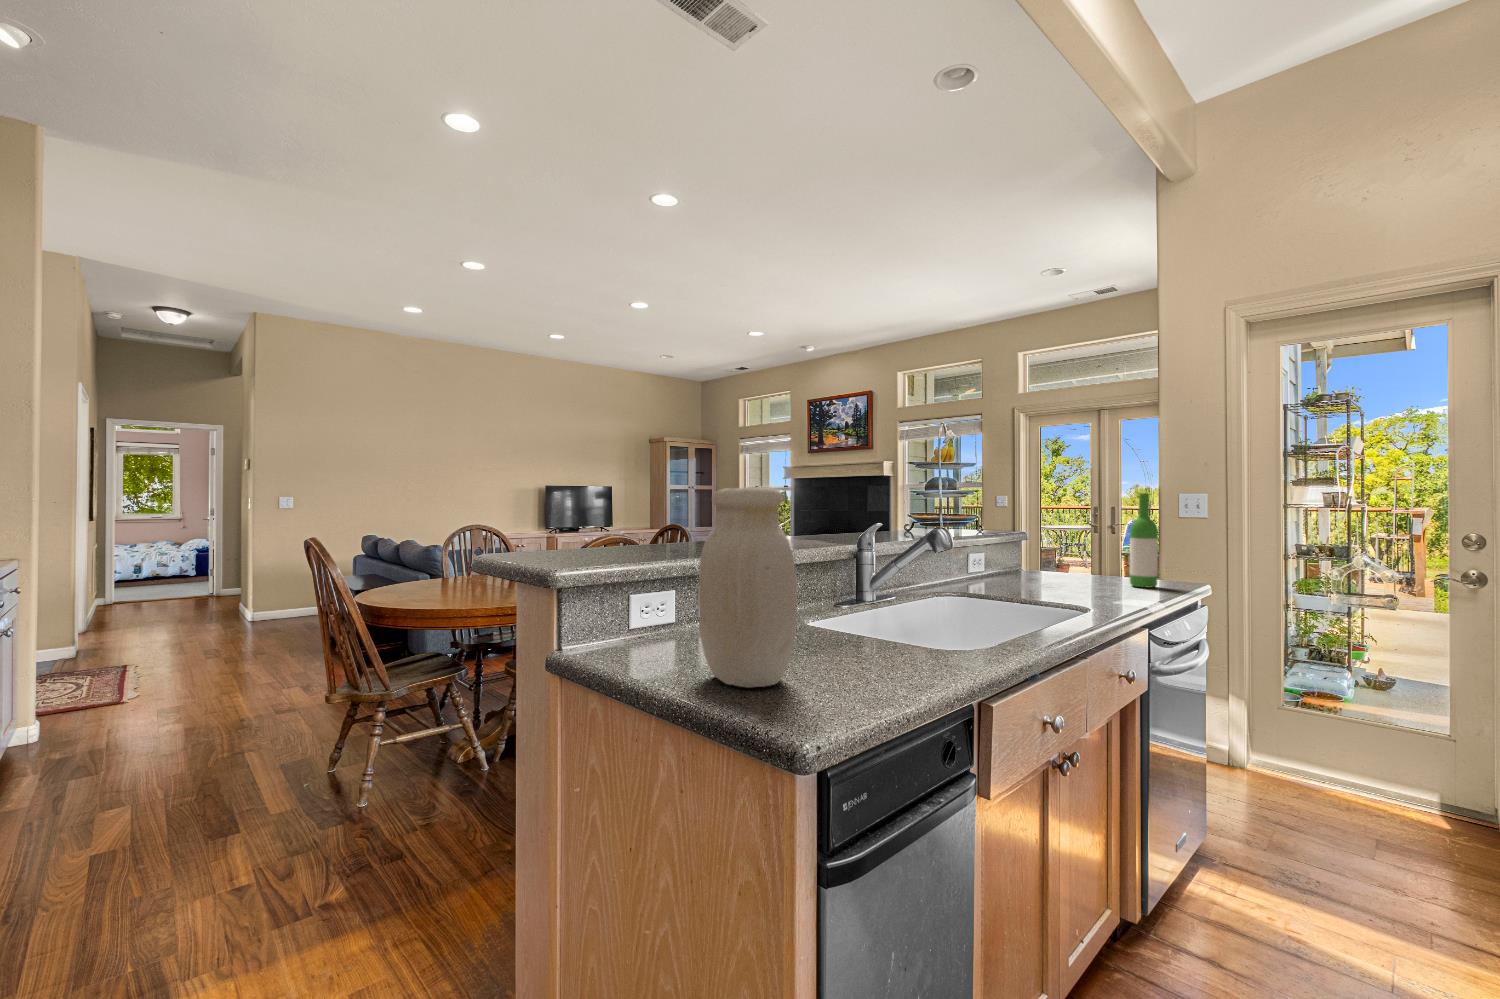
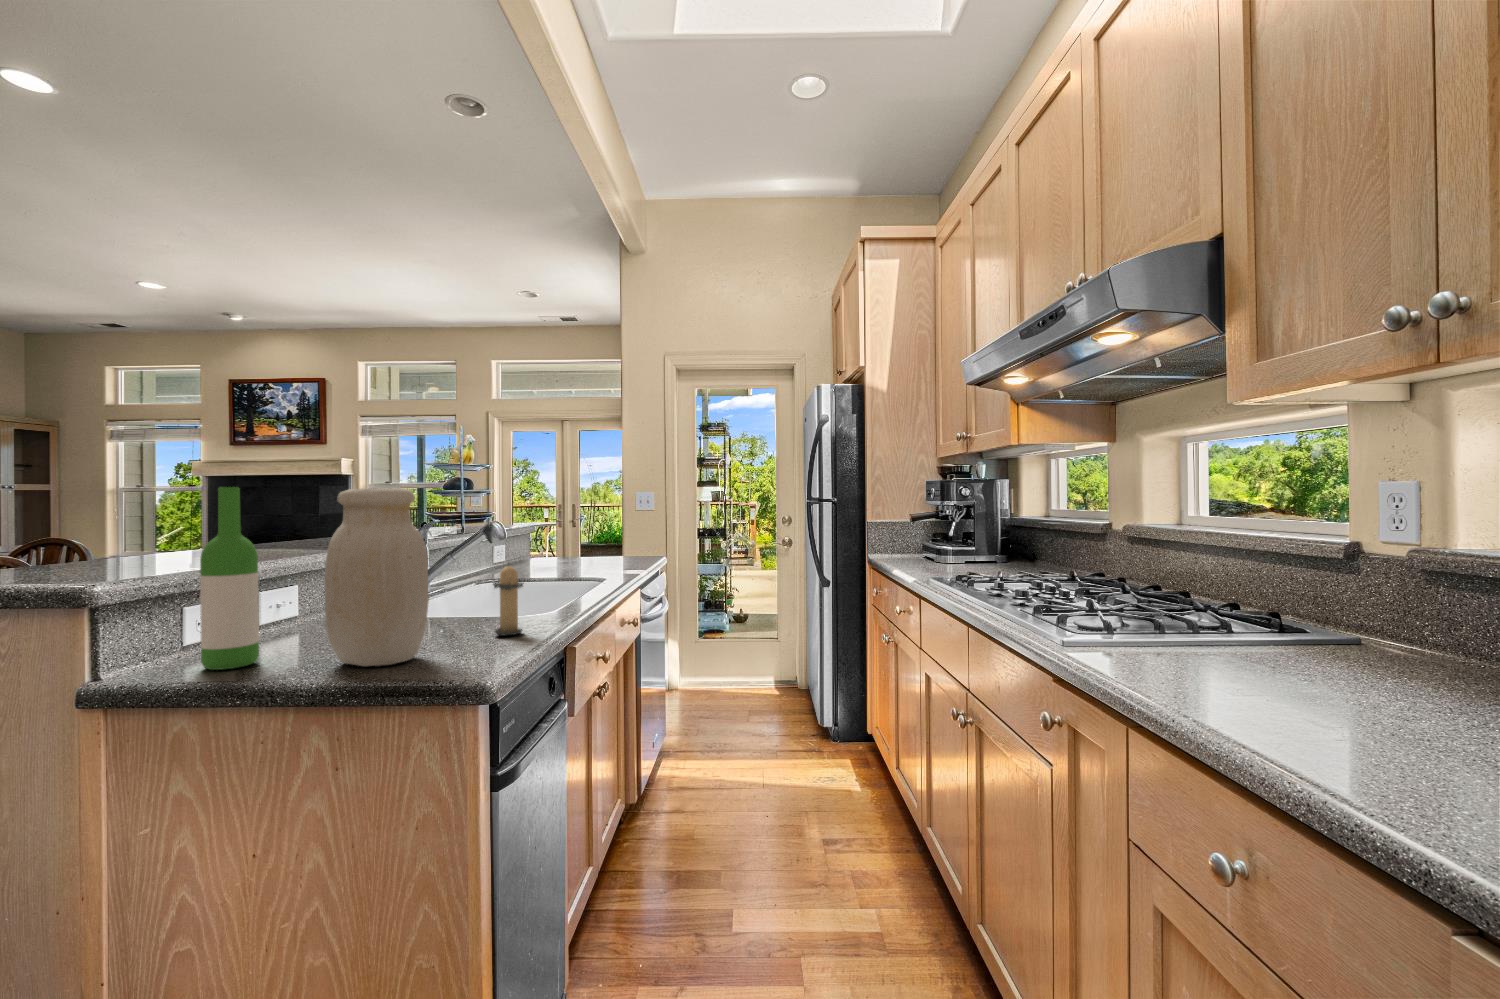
wine bottle: present [1130,493,1158,588] -> present [200,487,259,670]
candle: none [883,579,929,675] -> present [493,565,524,635]

